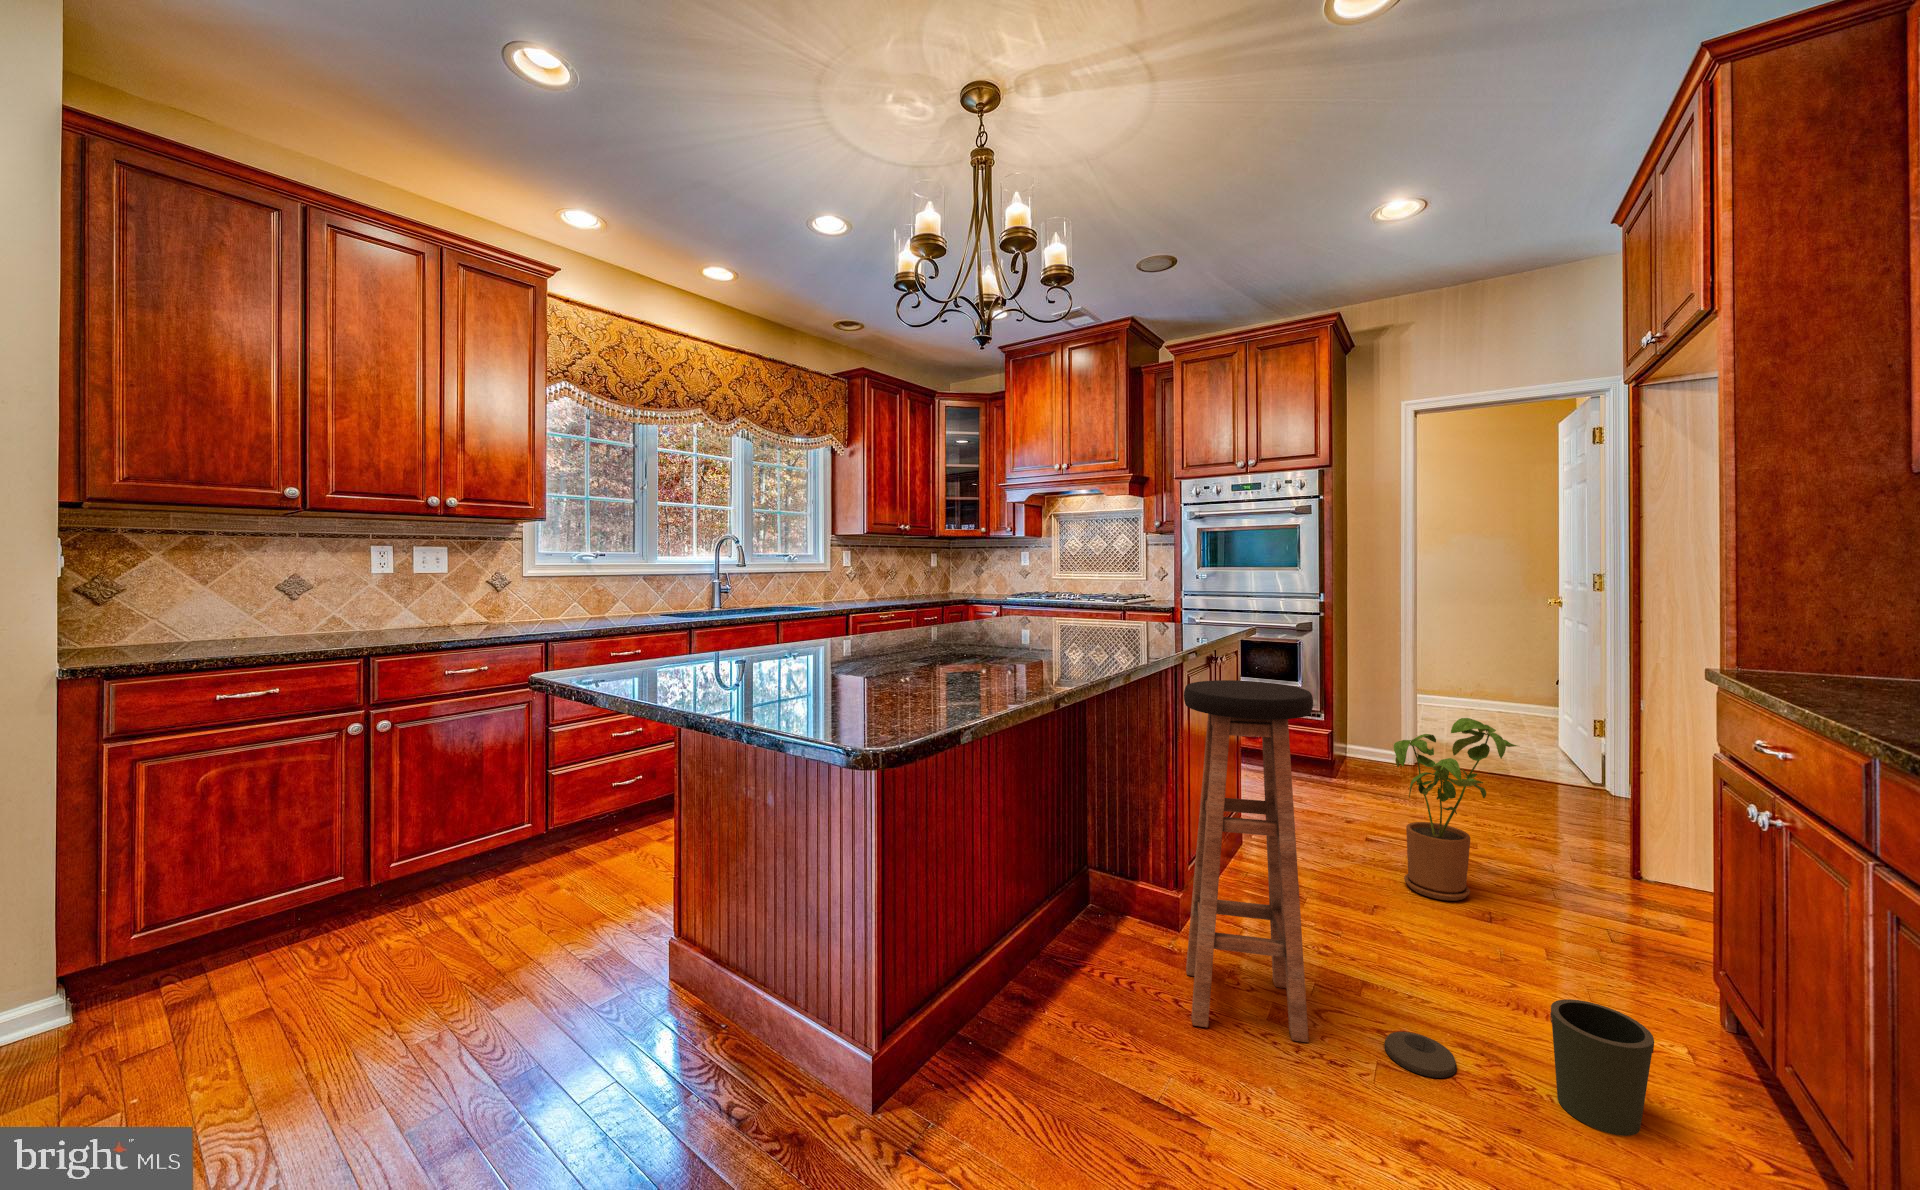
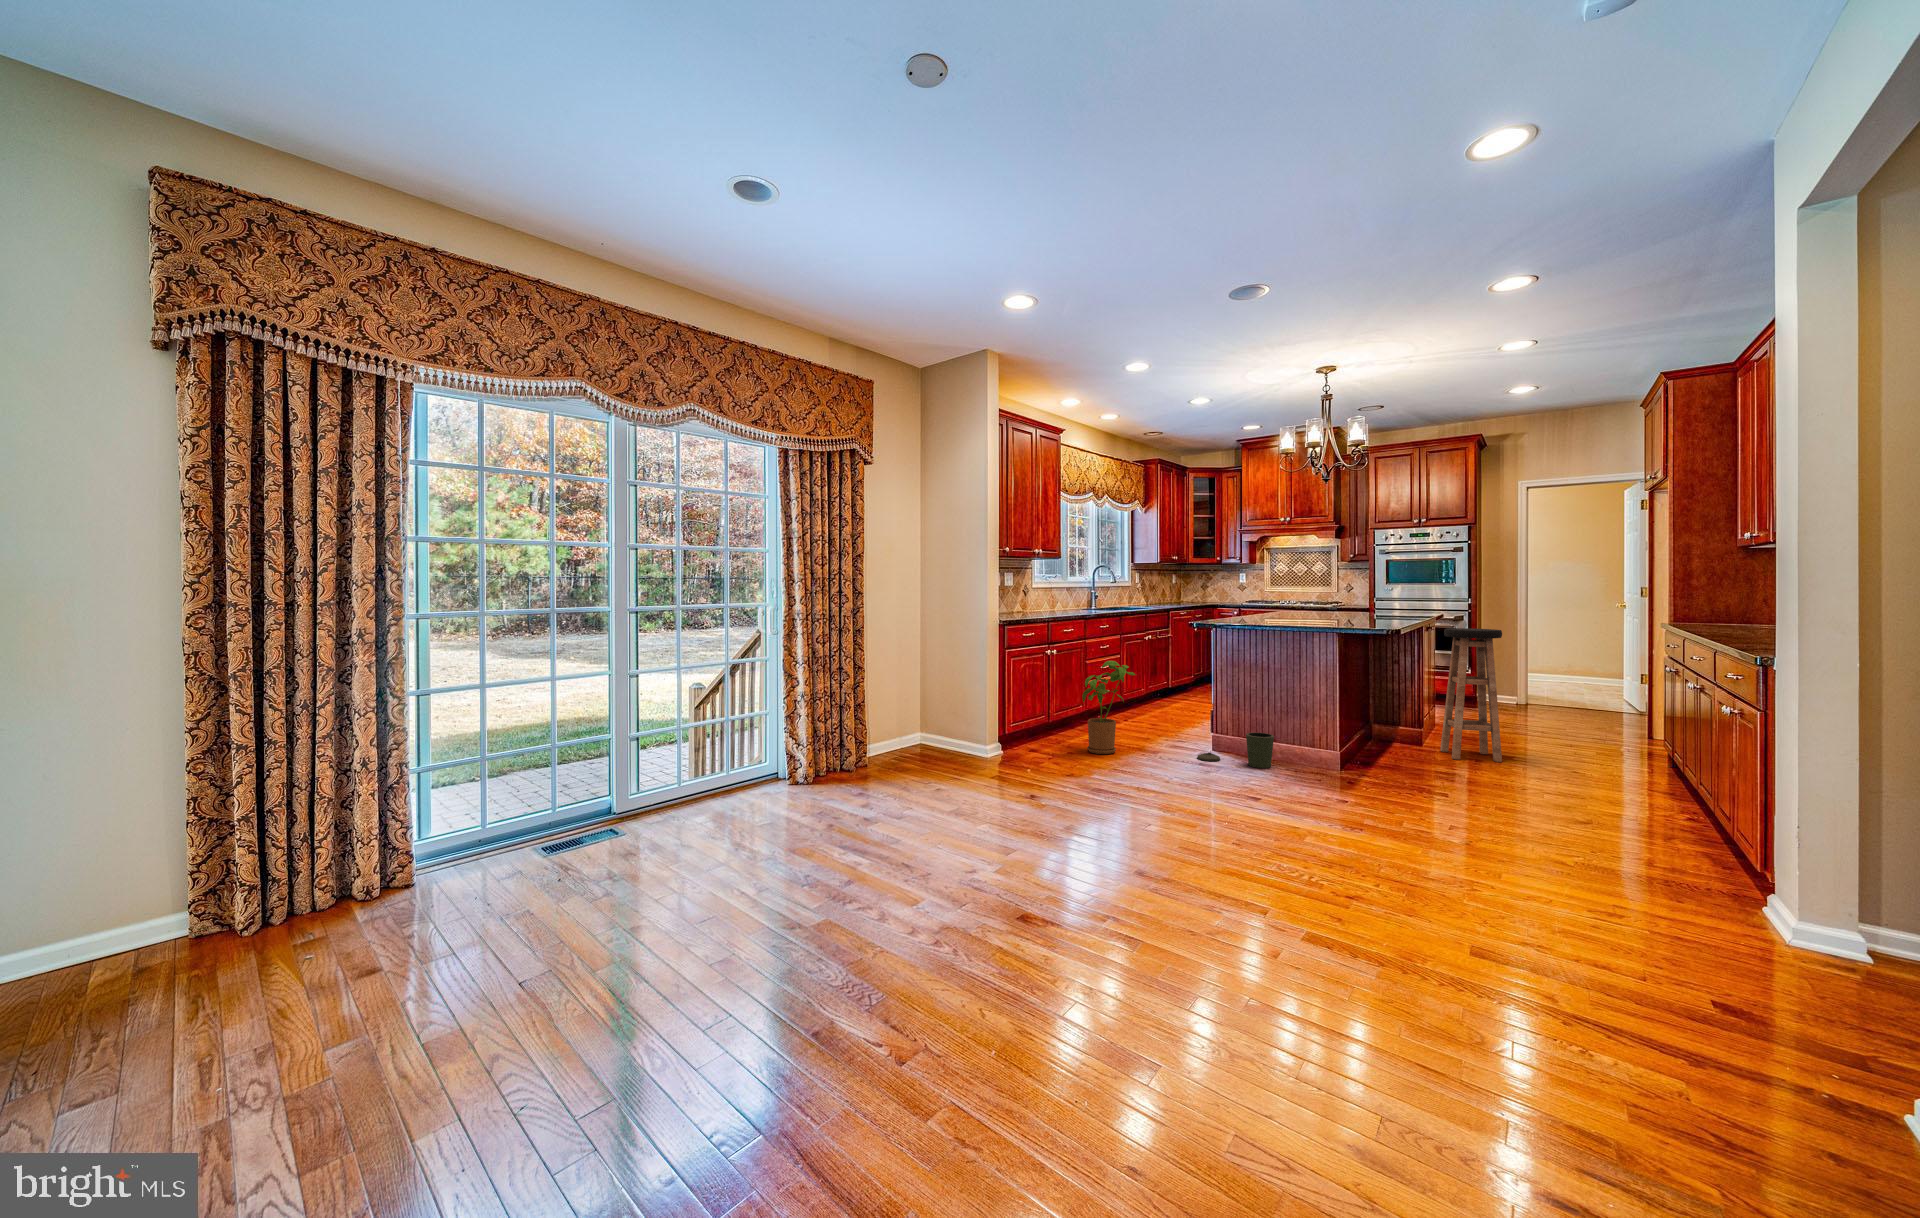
house plant: present [1394,718,1518,901] -> present [1082,661,1135,754]
trash can: present [1384,999,1654,1136] -> present [1197,733,1274,768]

